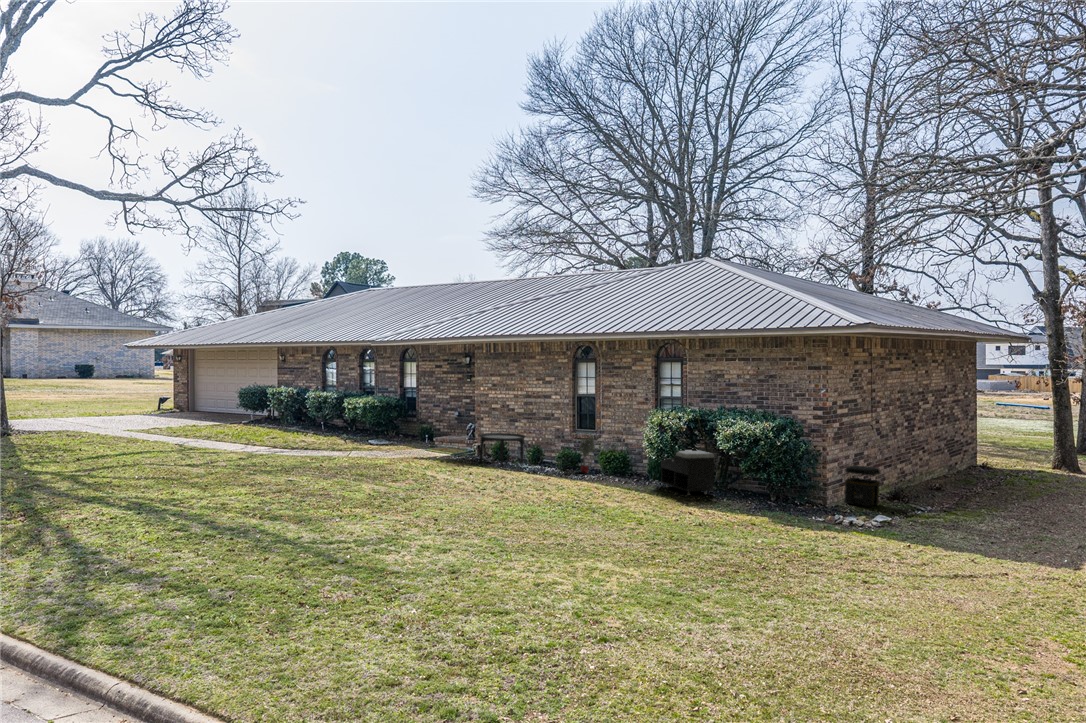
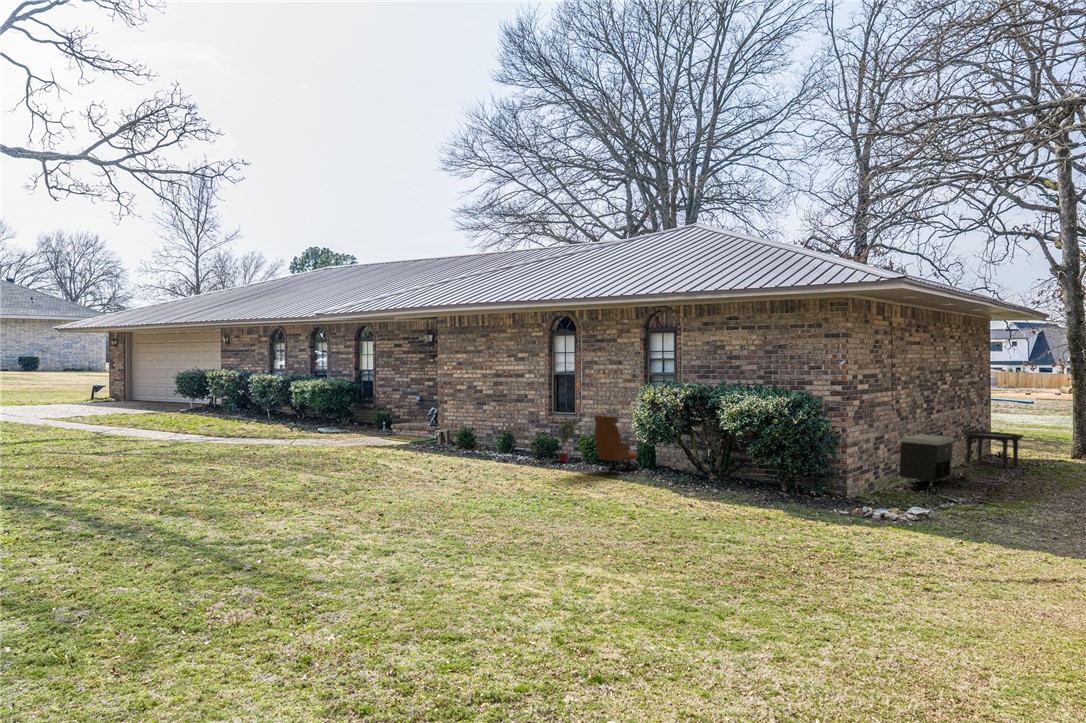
round table: present [479,433,526,466] -> present [963,431,1024,468]
lounge chair: none [611,434,652,485] -> present [594,415,637,474]
storage bench: present [661,450,714,495] -> present [900,434,955,485]
toolbox: present [845,465,880,507] -> none [867,450,908,498]

